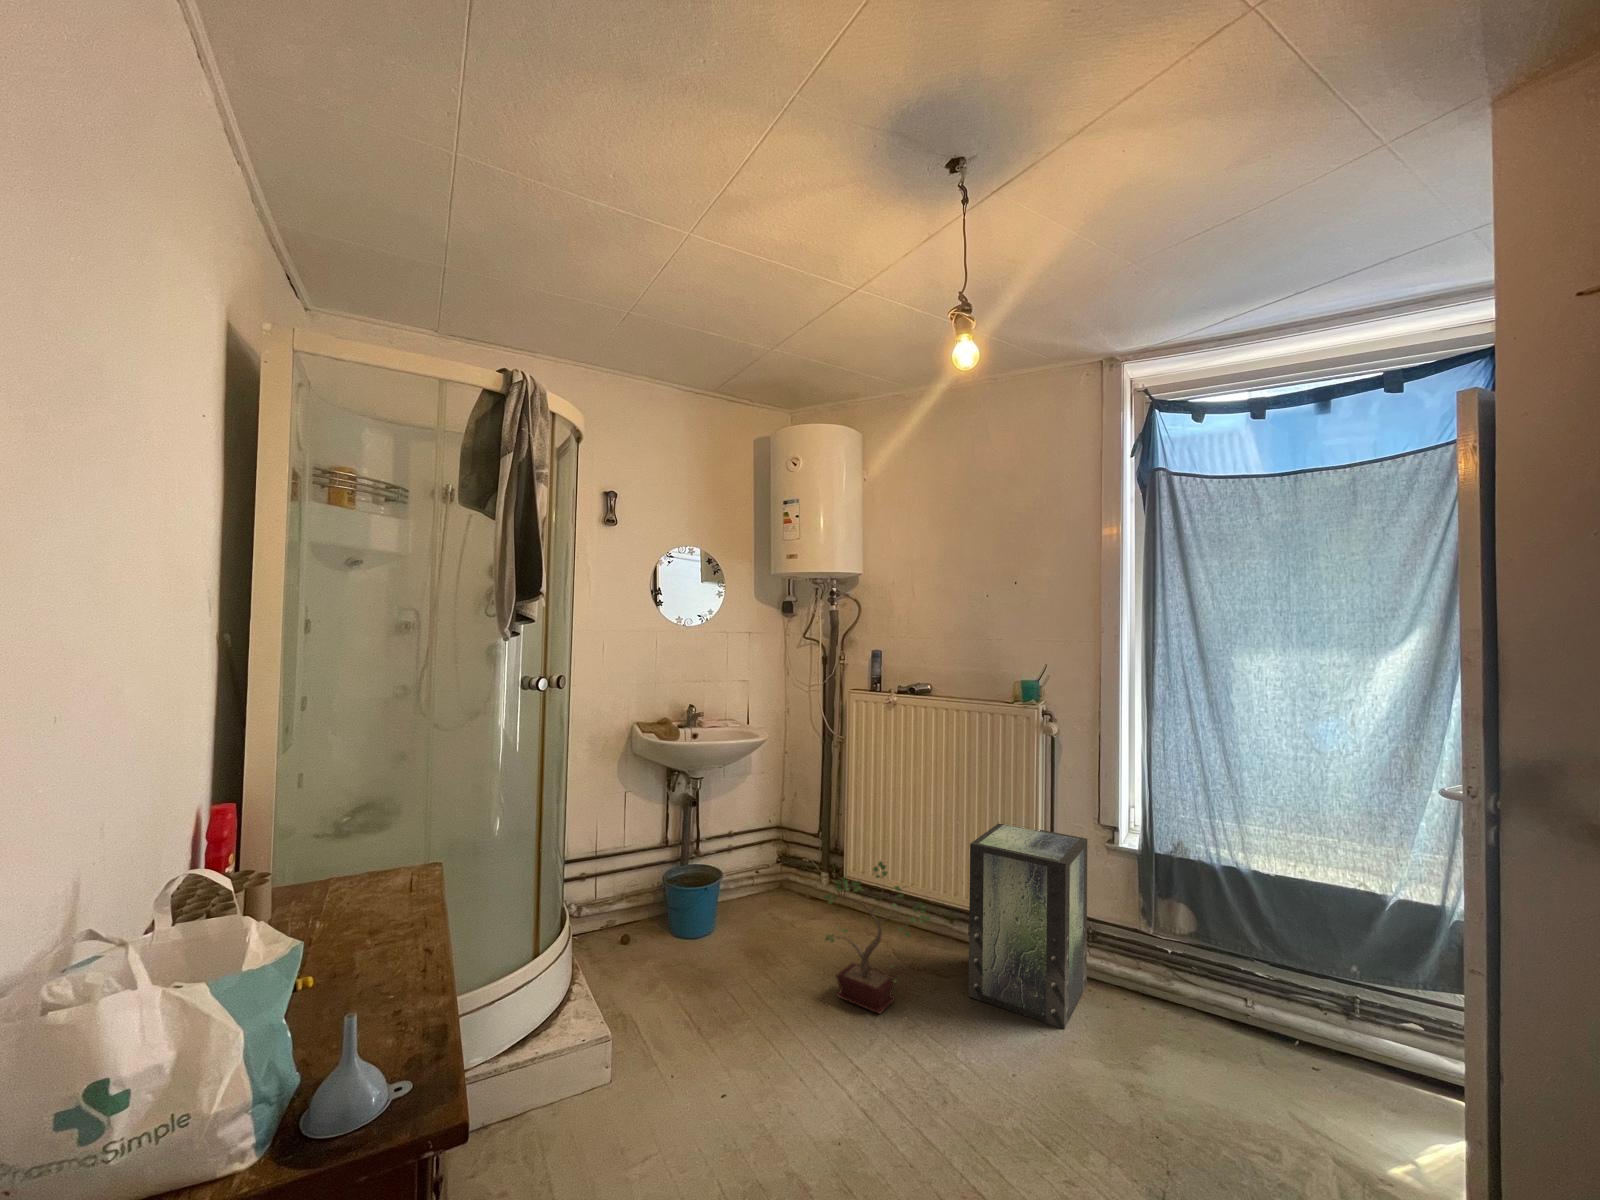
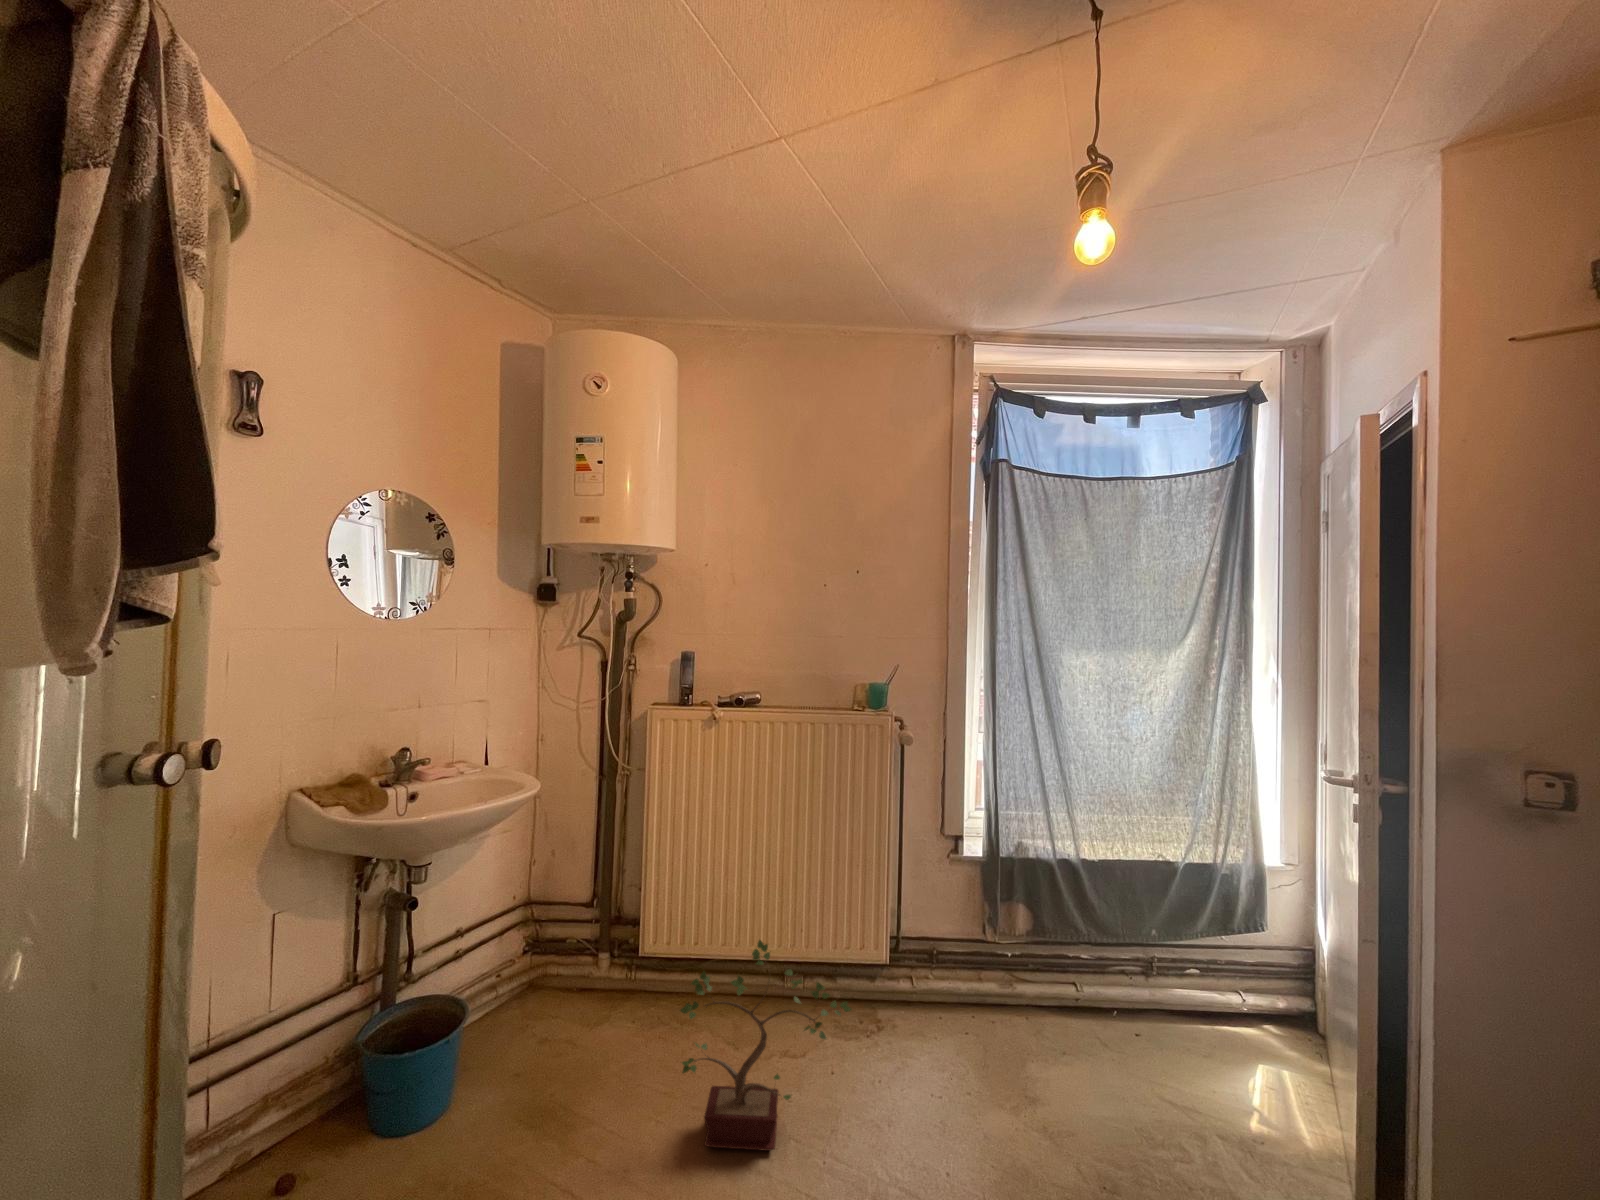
storage box: present [968,823,1087,1029] -> none [841,850,961,1079]

